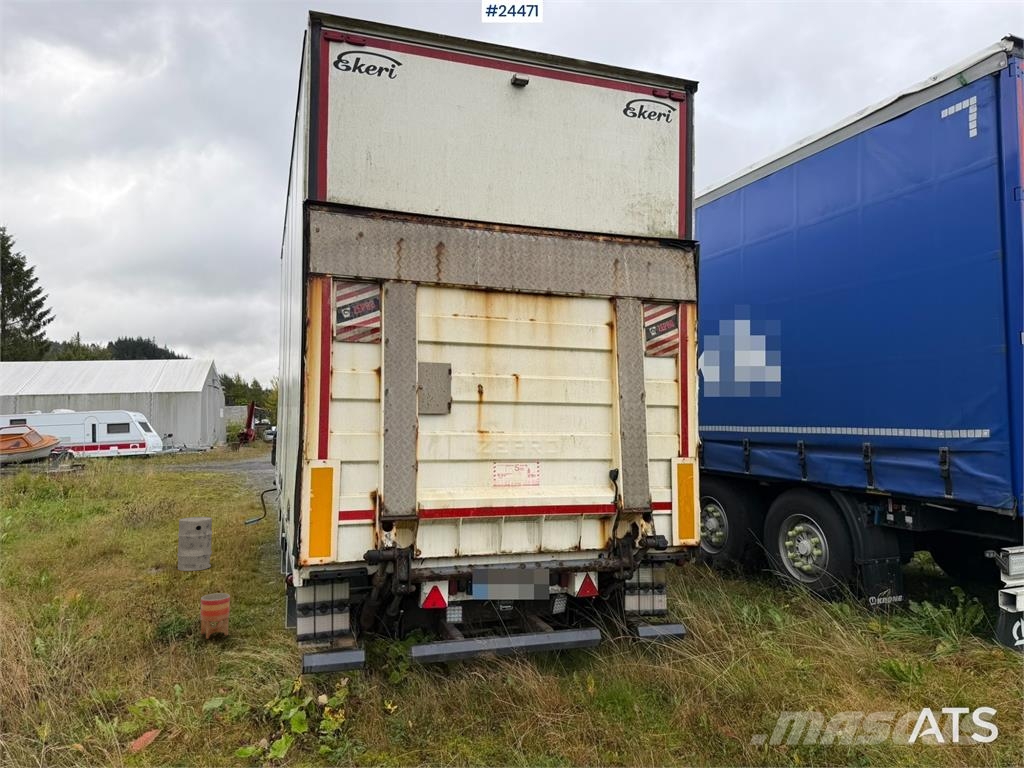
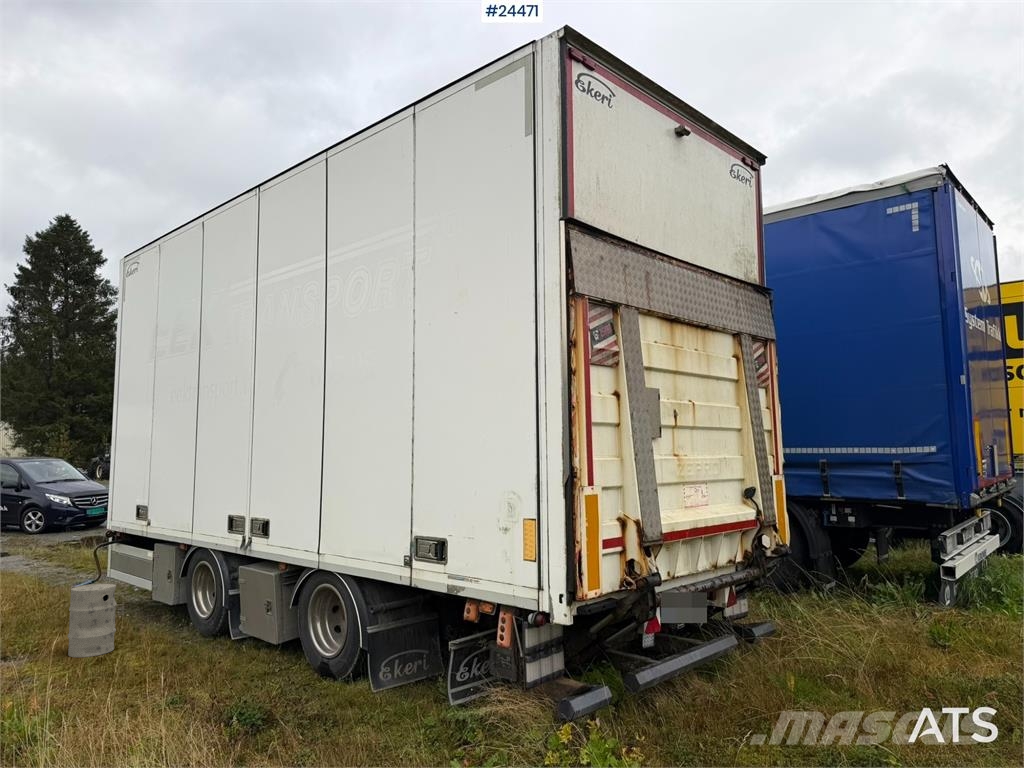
planter: present [200,593,230,639] -> none [268,664,304,723]

